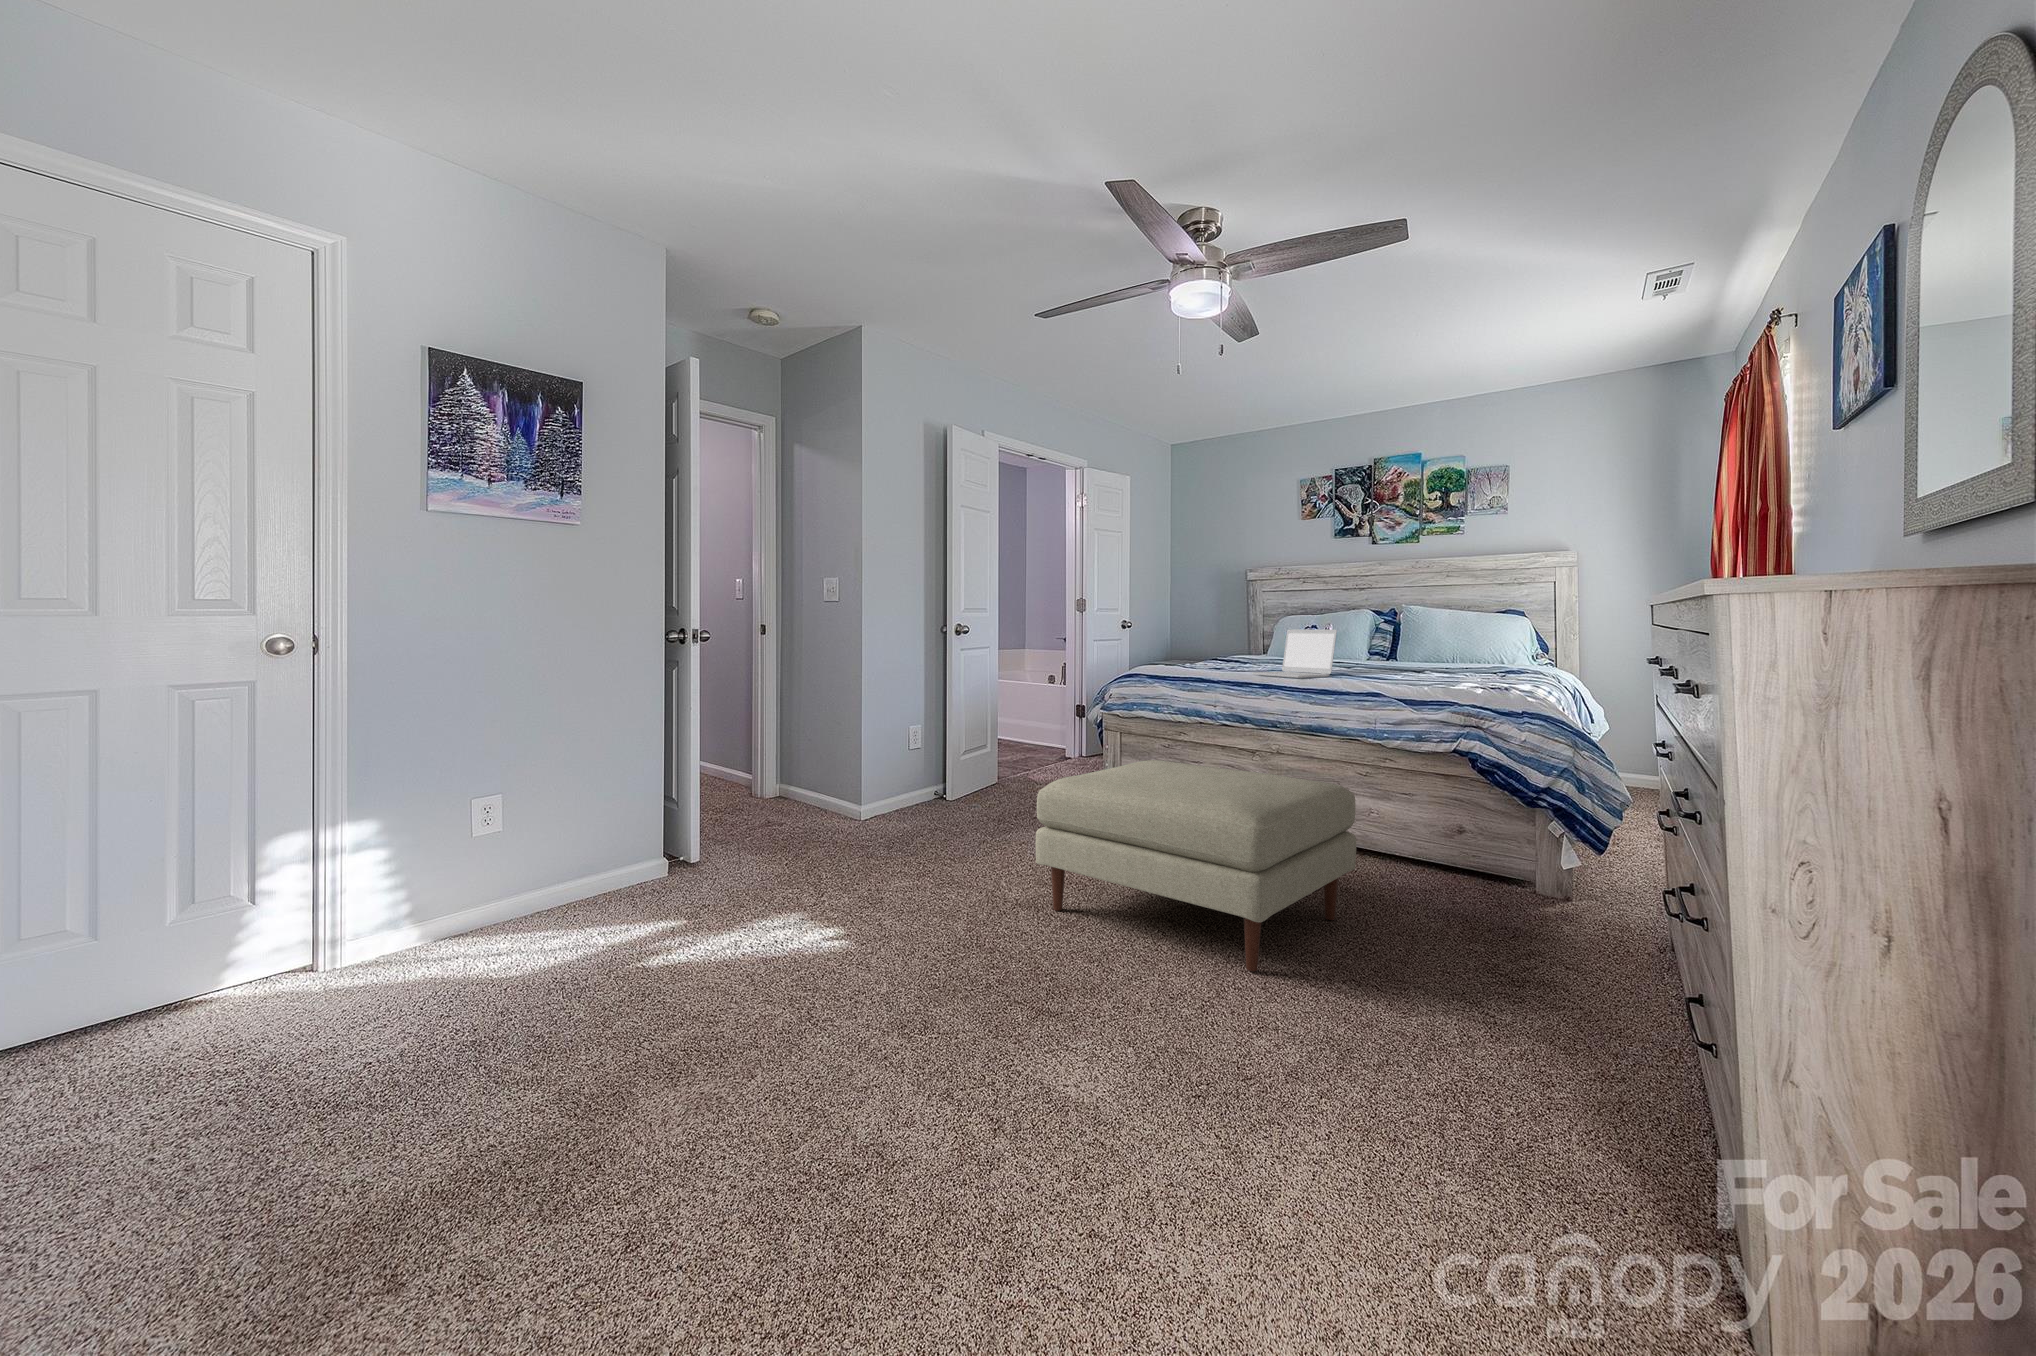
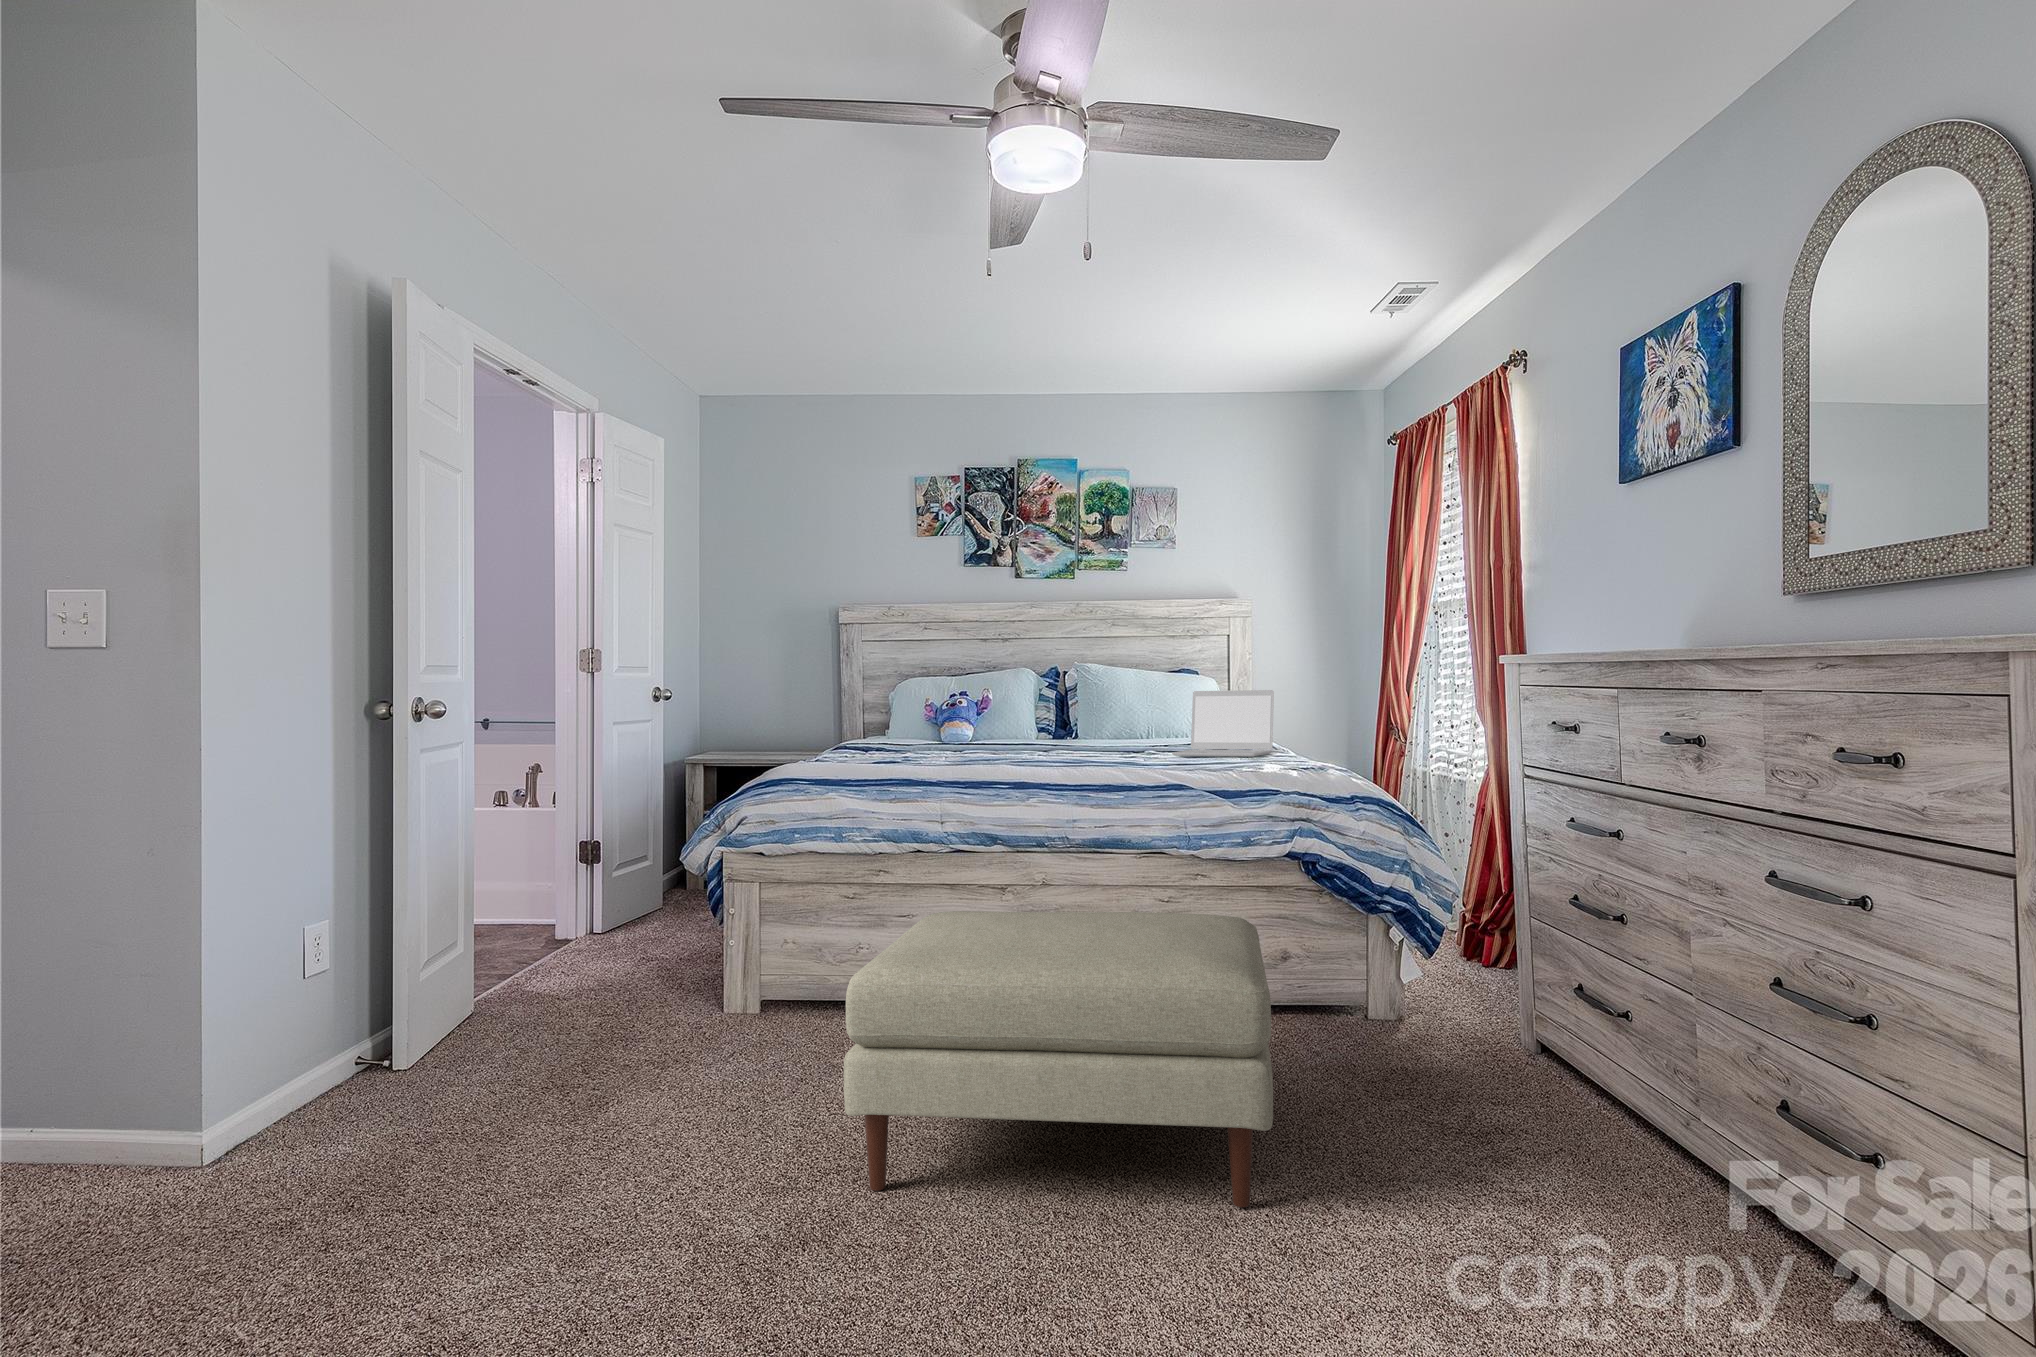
laptop: present [1252,630,1337,678] -> present [1172,690,1274,756]

